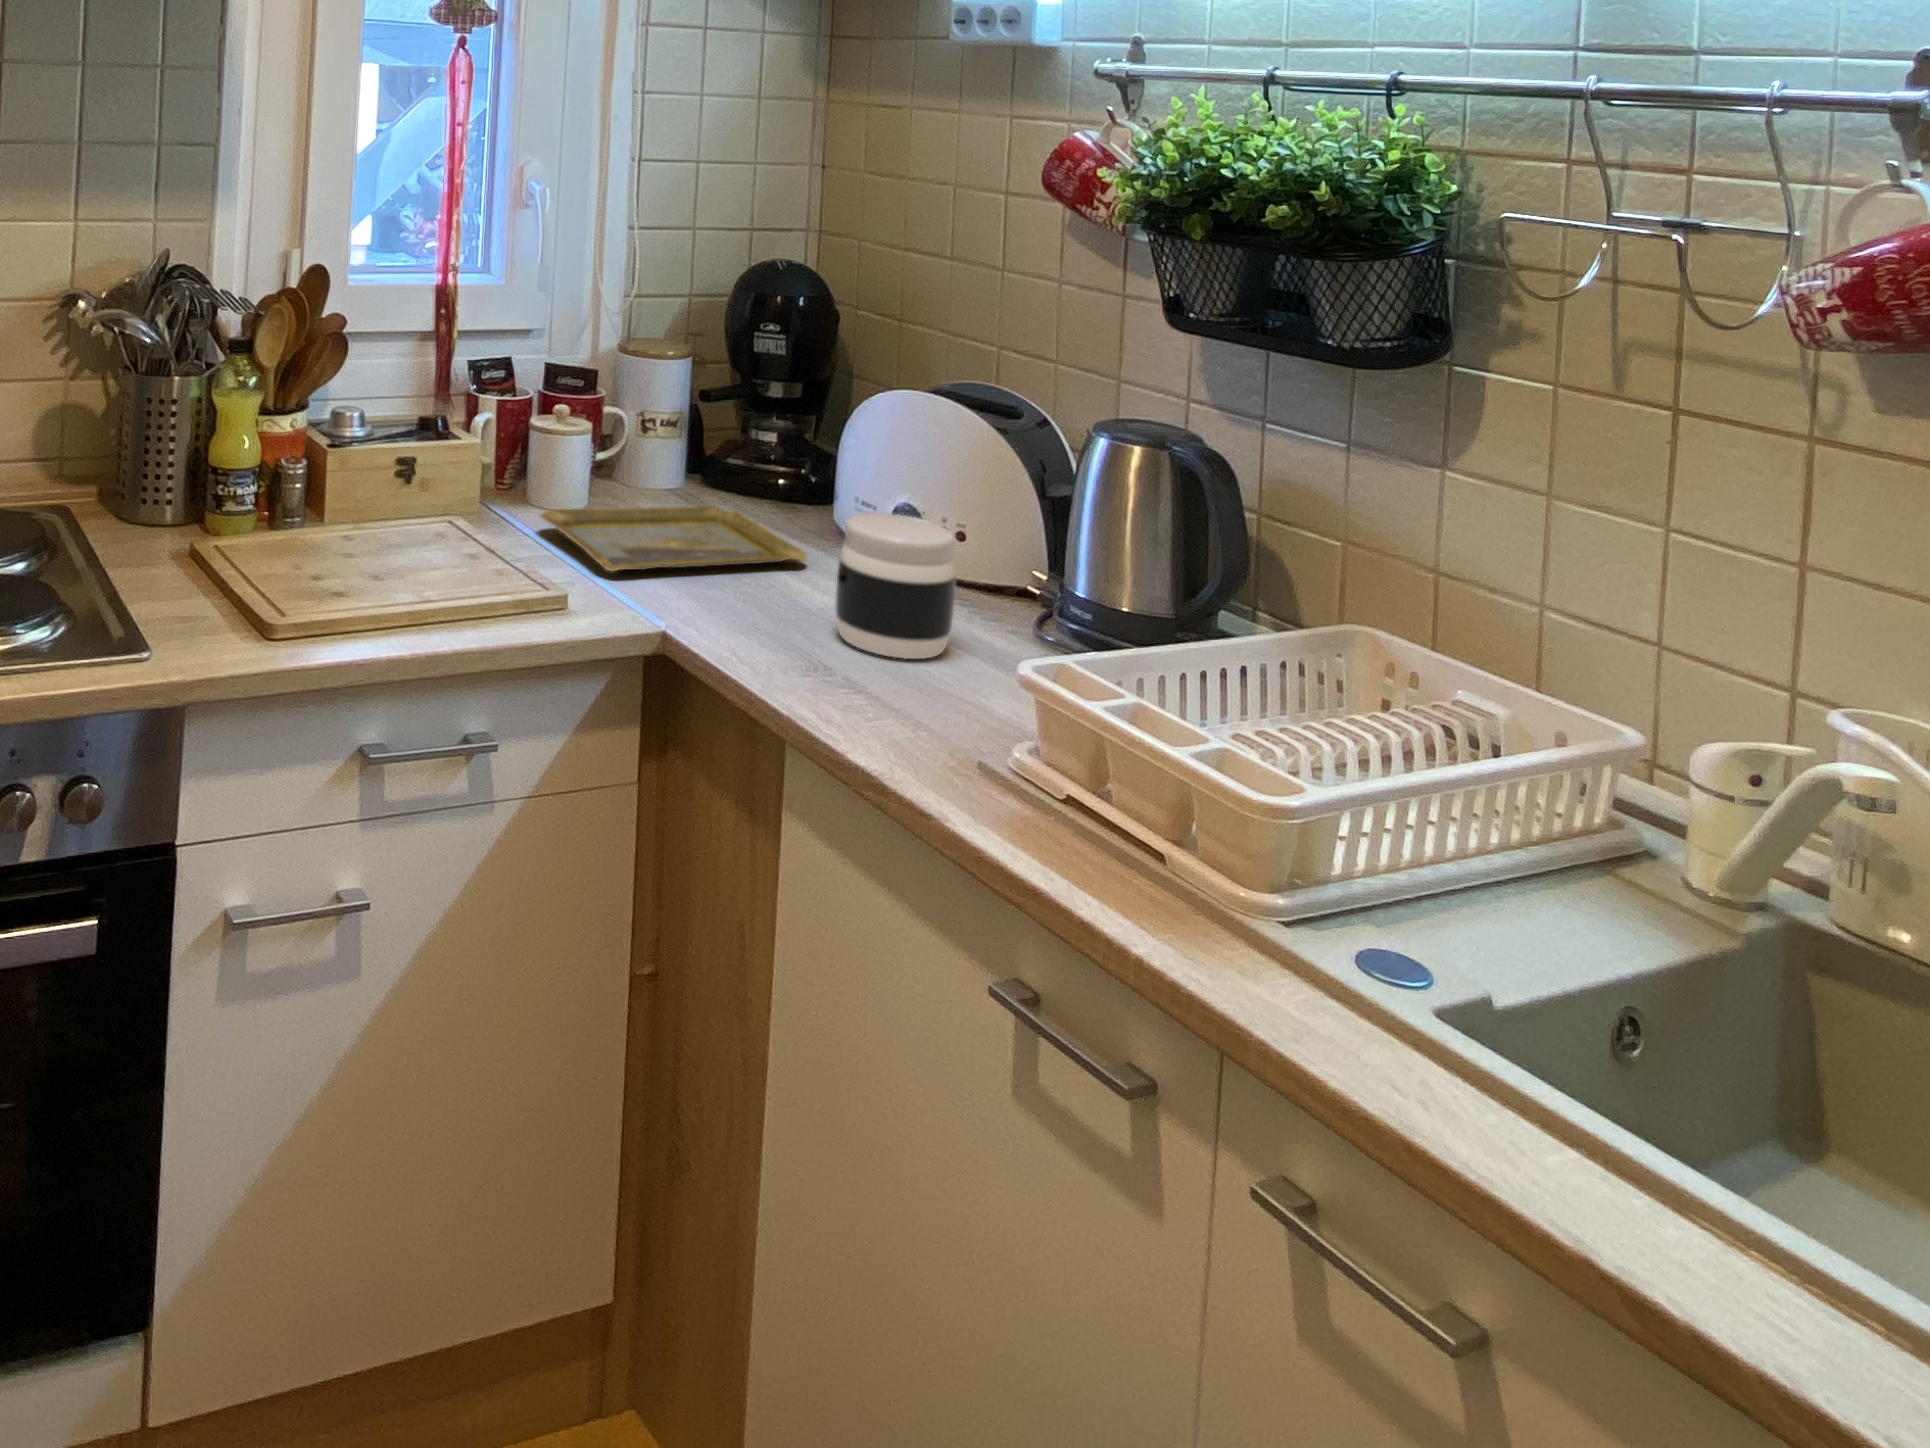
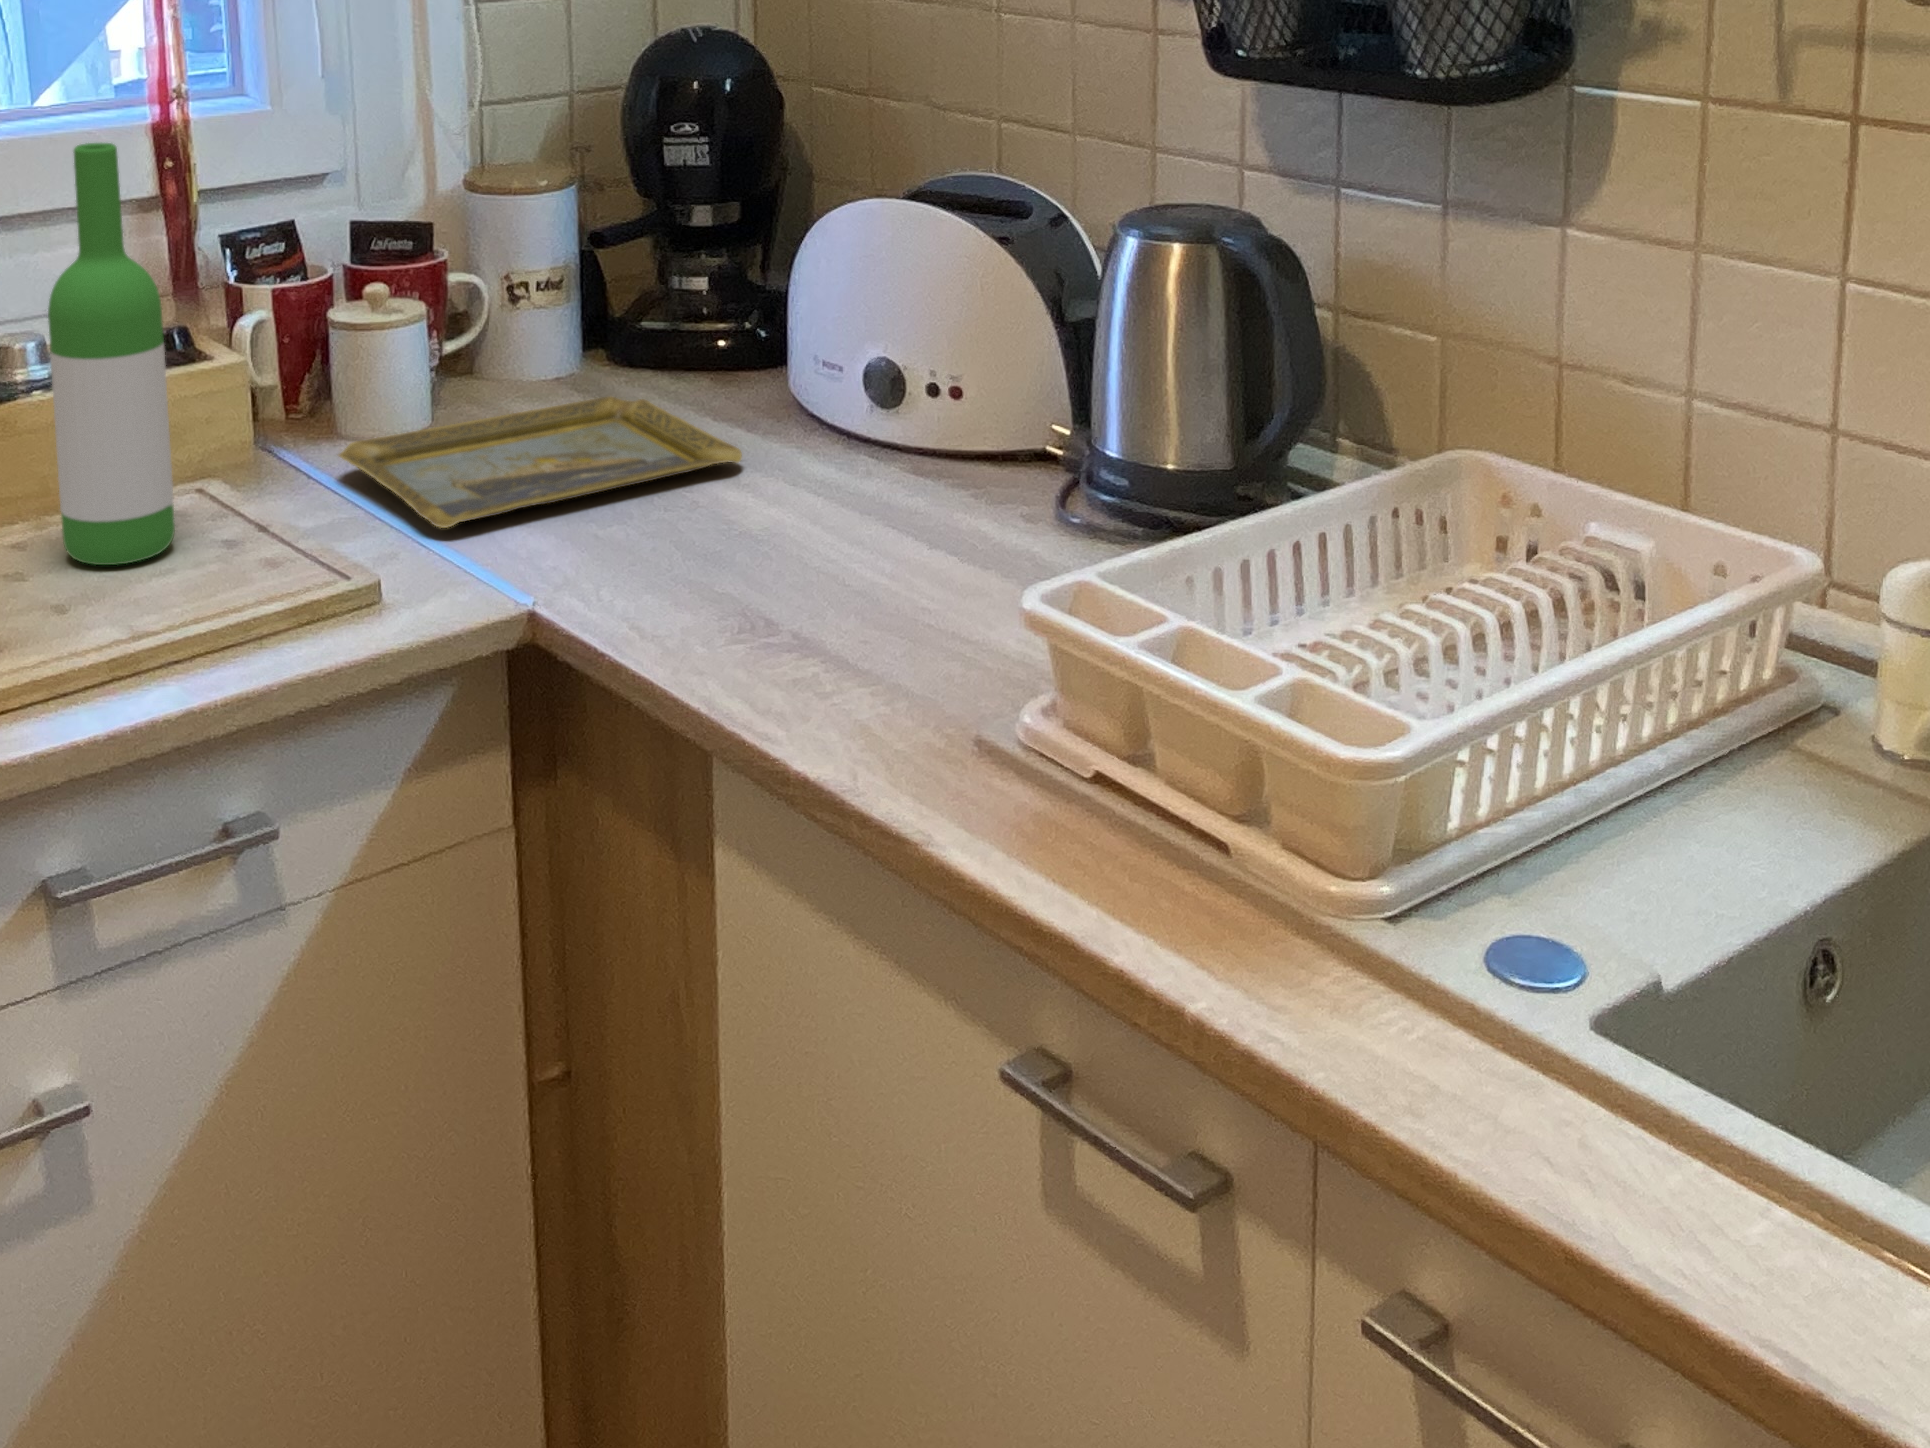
wine bottle: none [376,293,453,562] -> present [48,143,175,565]
jar: present [835,513,956,659] -> none [773,388,940,596]

